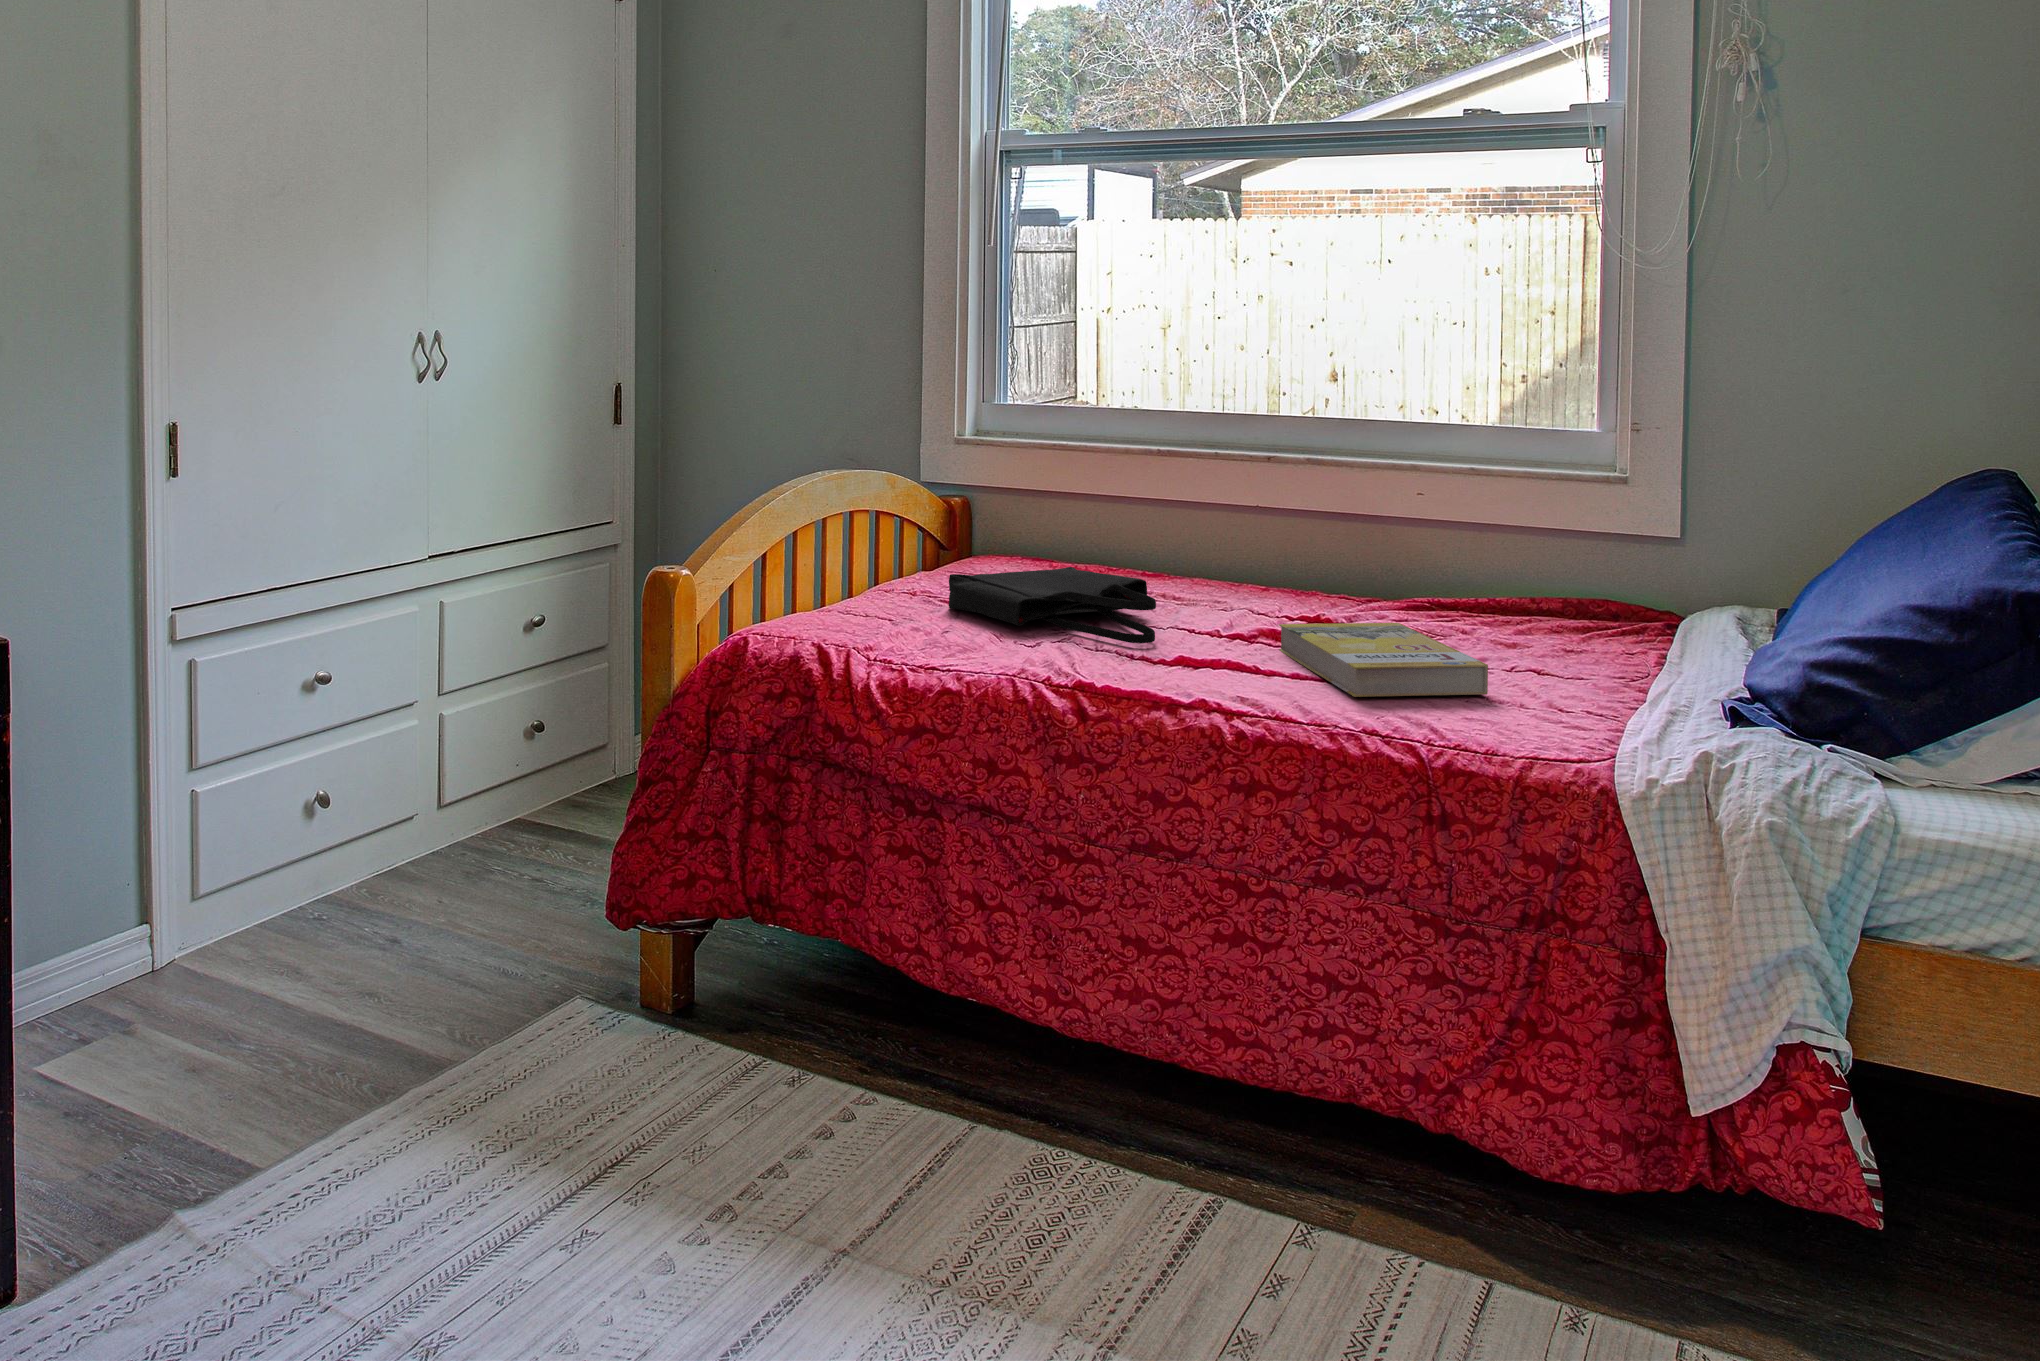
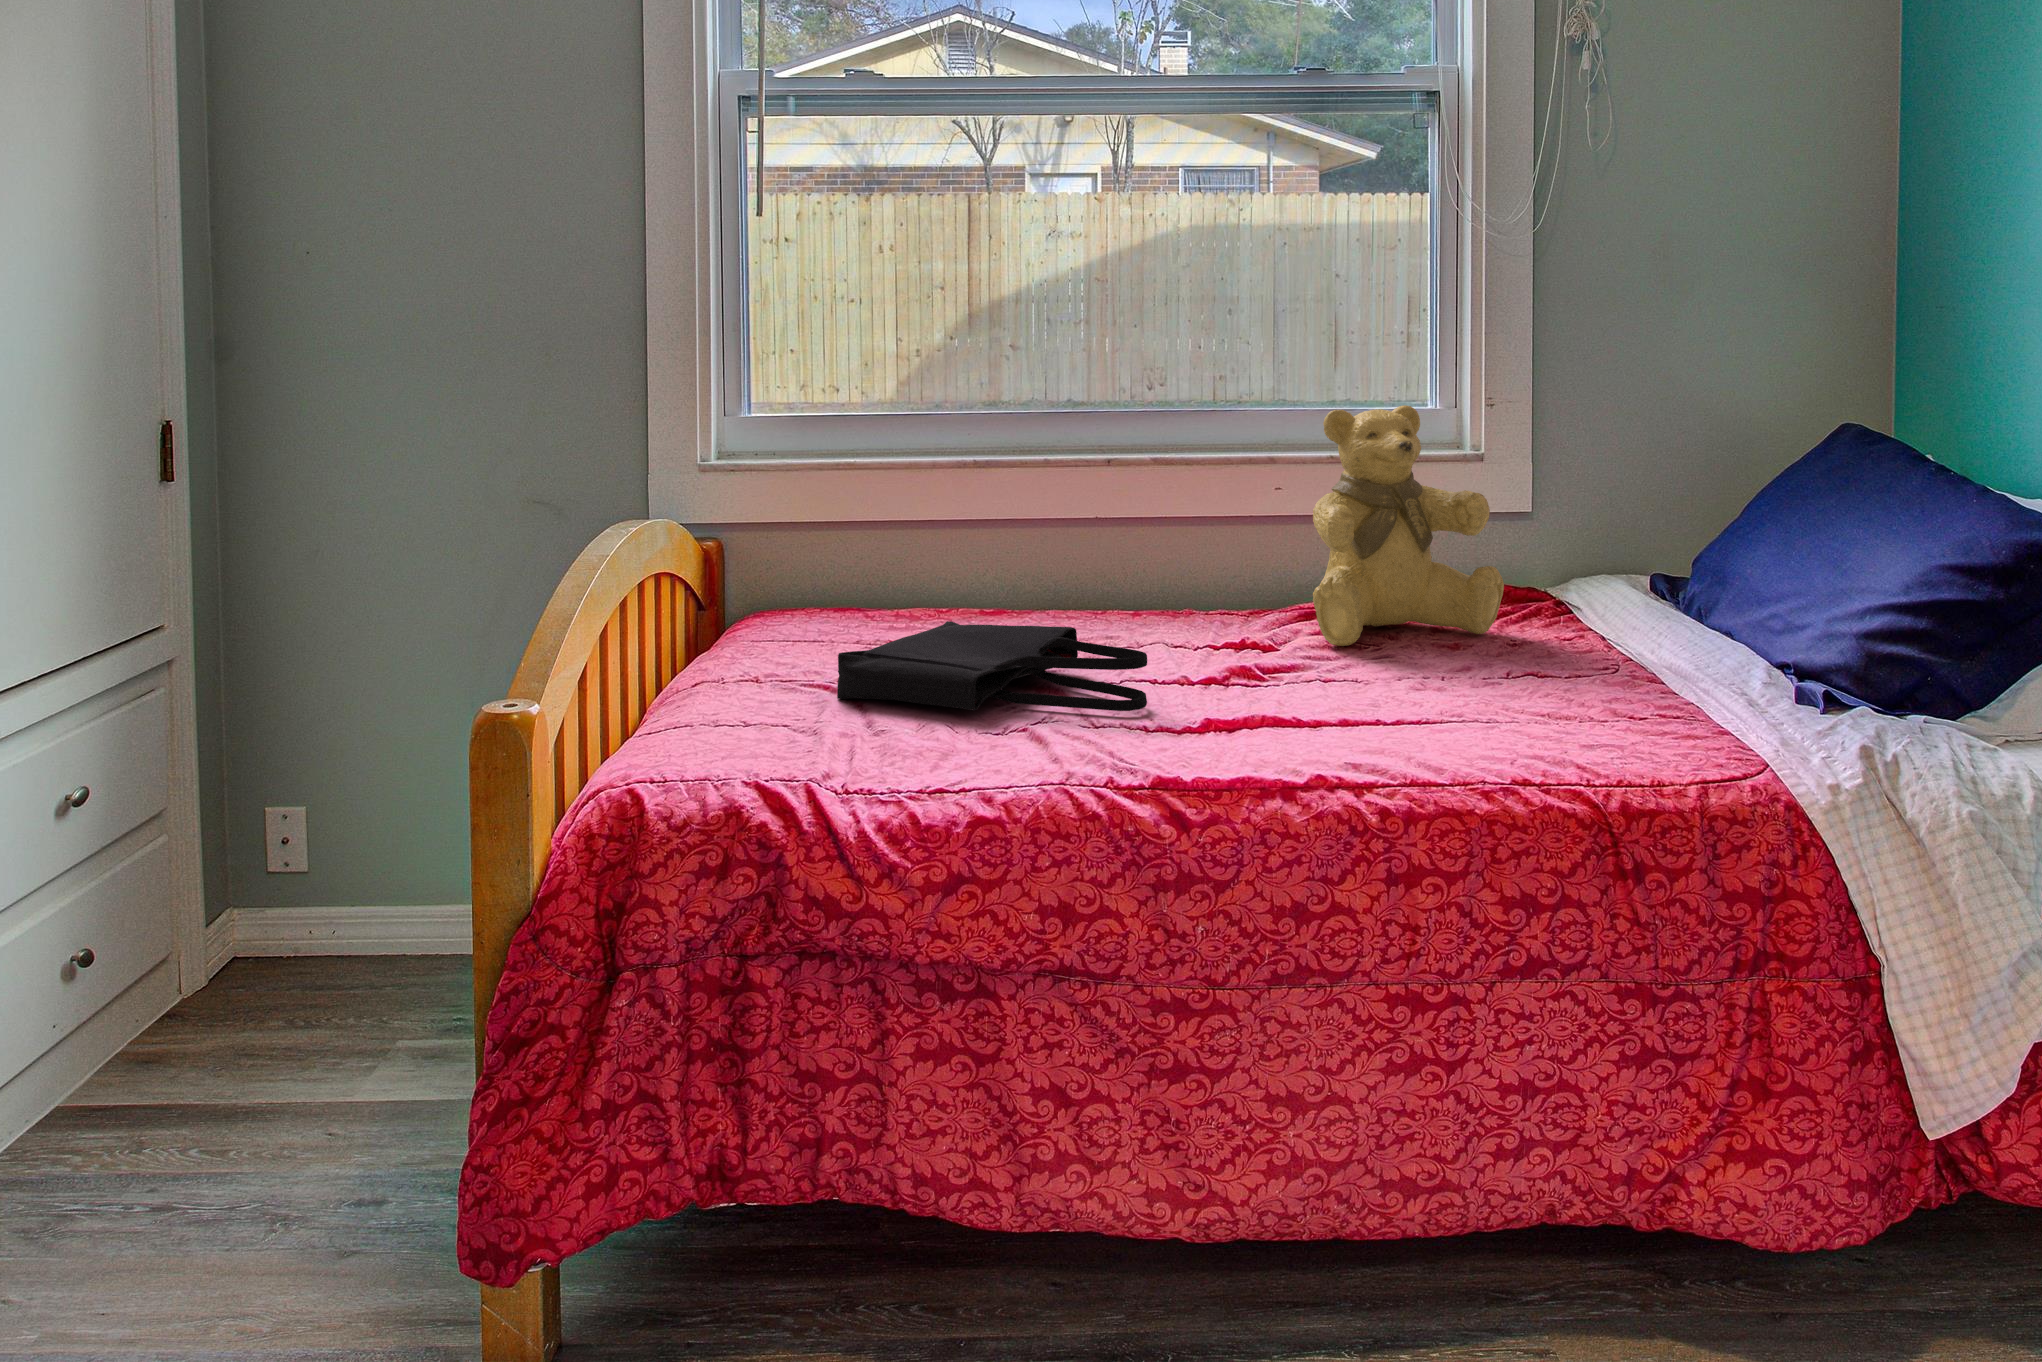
teddy bear: none [1375,419,1580,638] -> present [1313,405,1504,646]
book: present [1279,623,1488,697] -> none [1275,641,1552,739]

